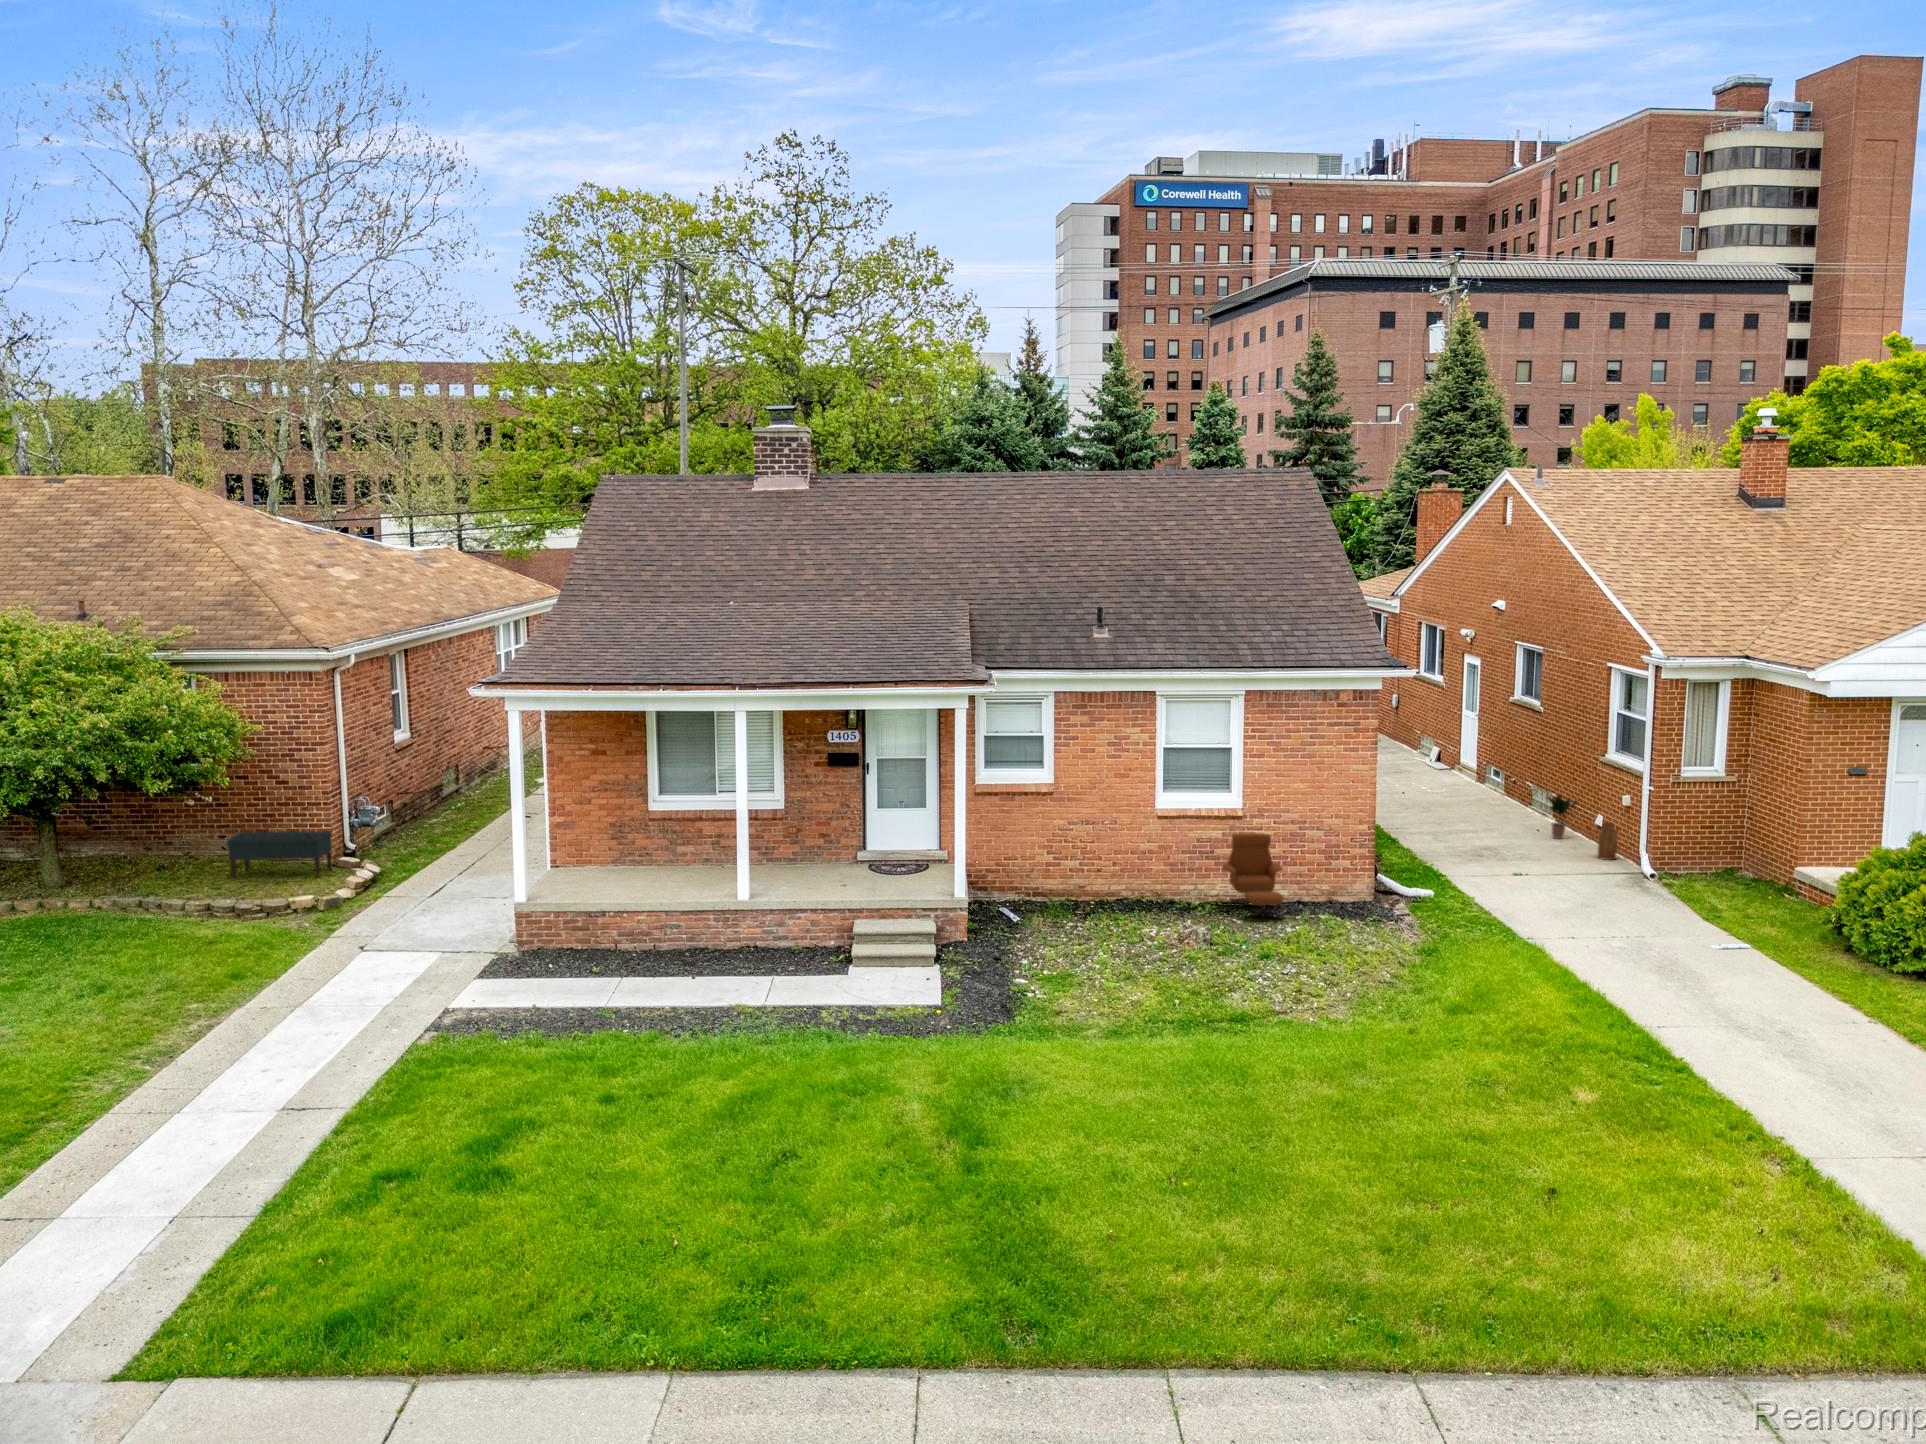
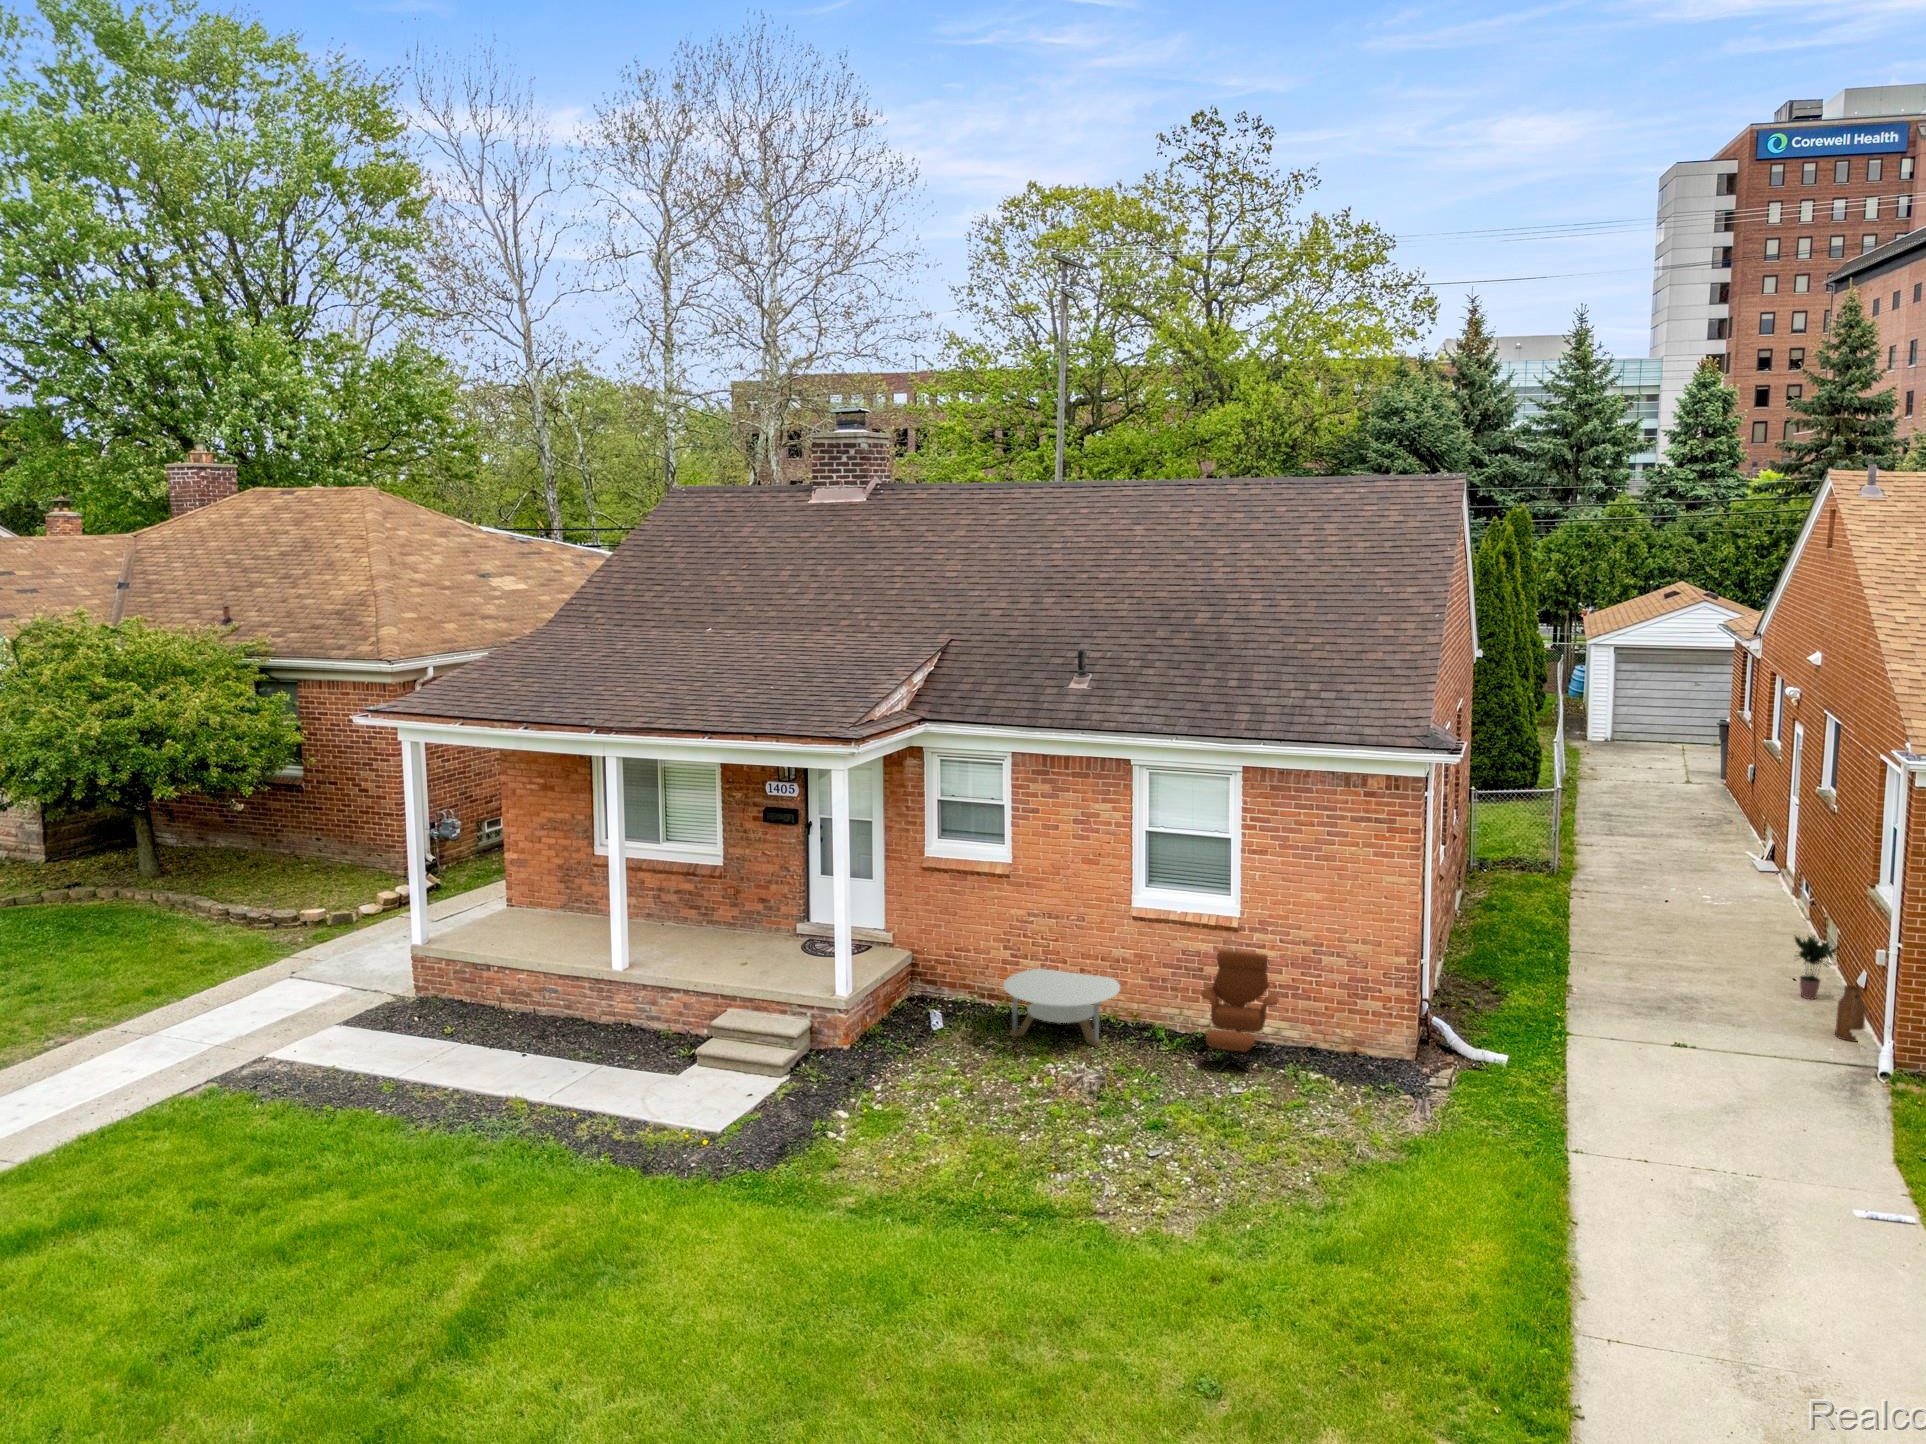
bench: present [227,831,332,878] -> none [265,841,362,894]
round table: none [1073,862,1167,918] -> present [1004,967,1120,1046]

